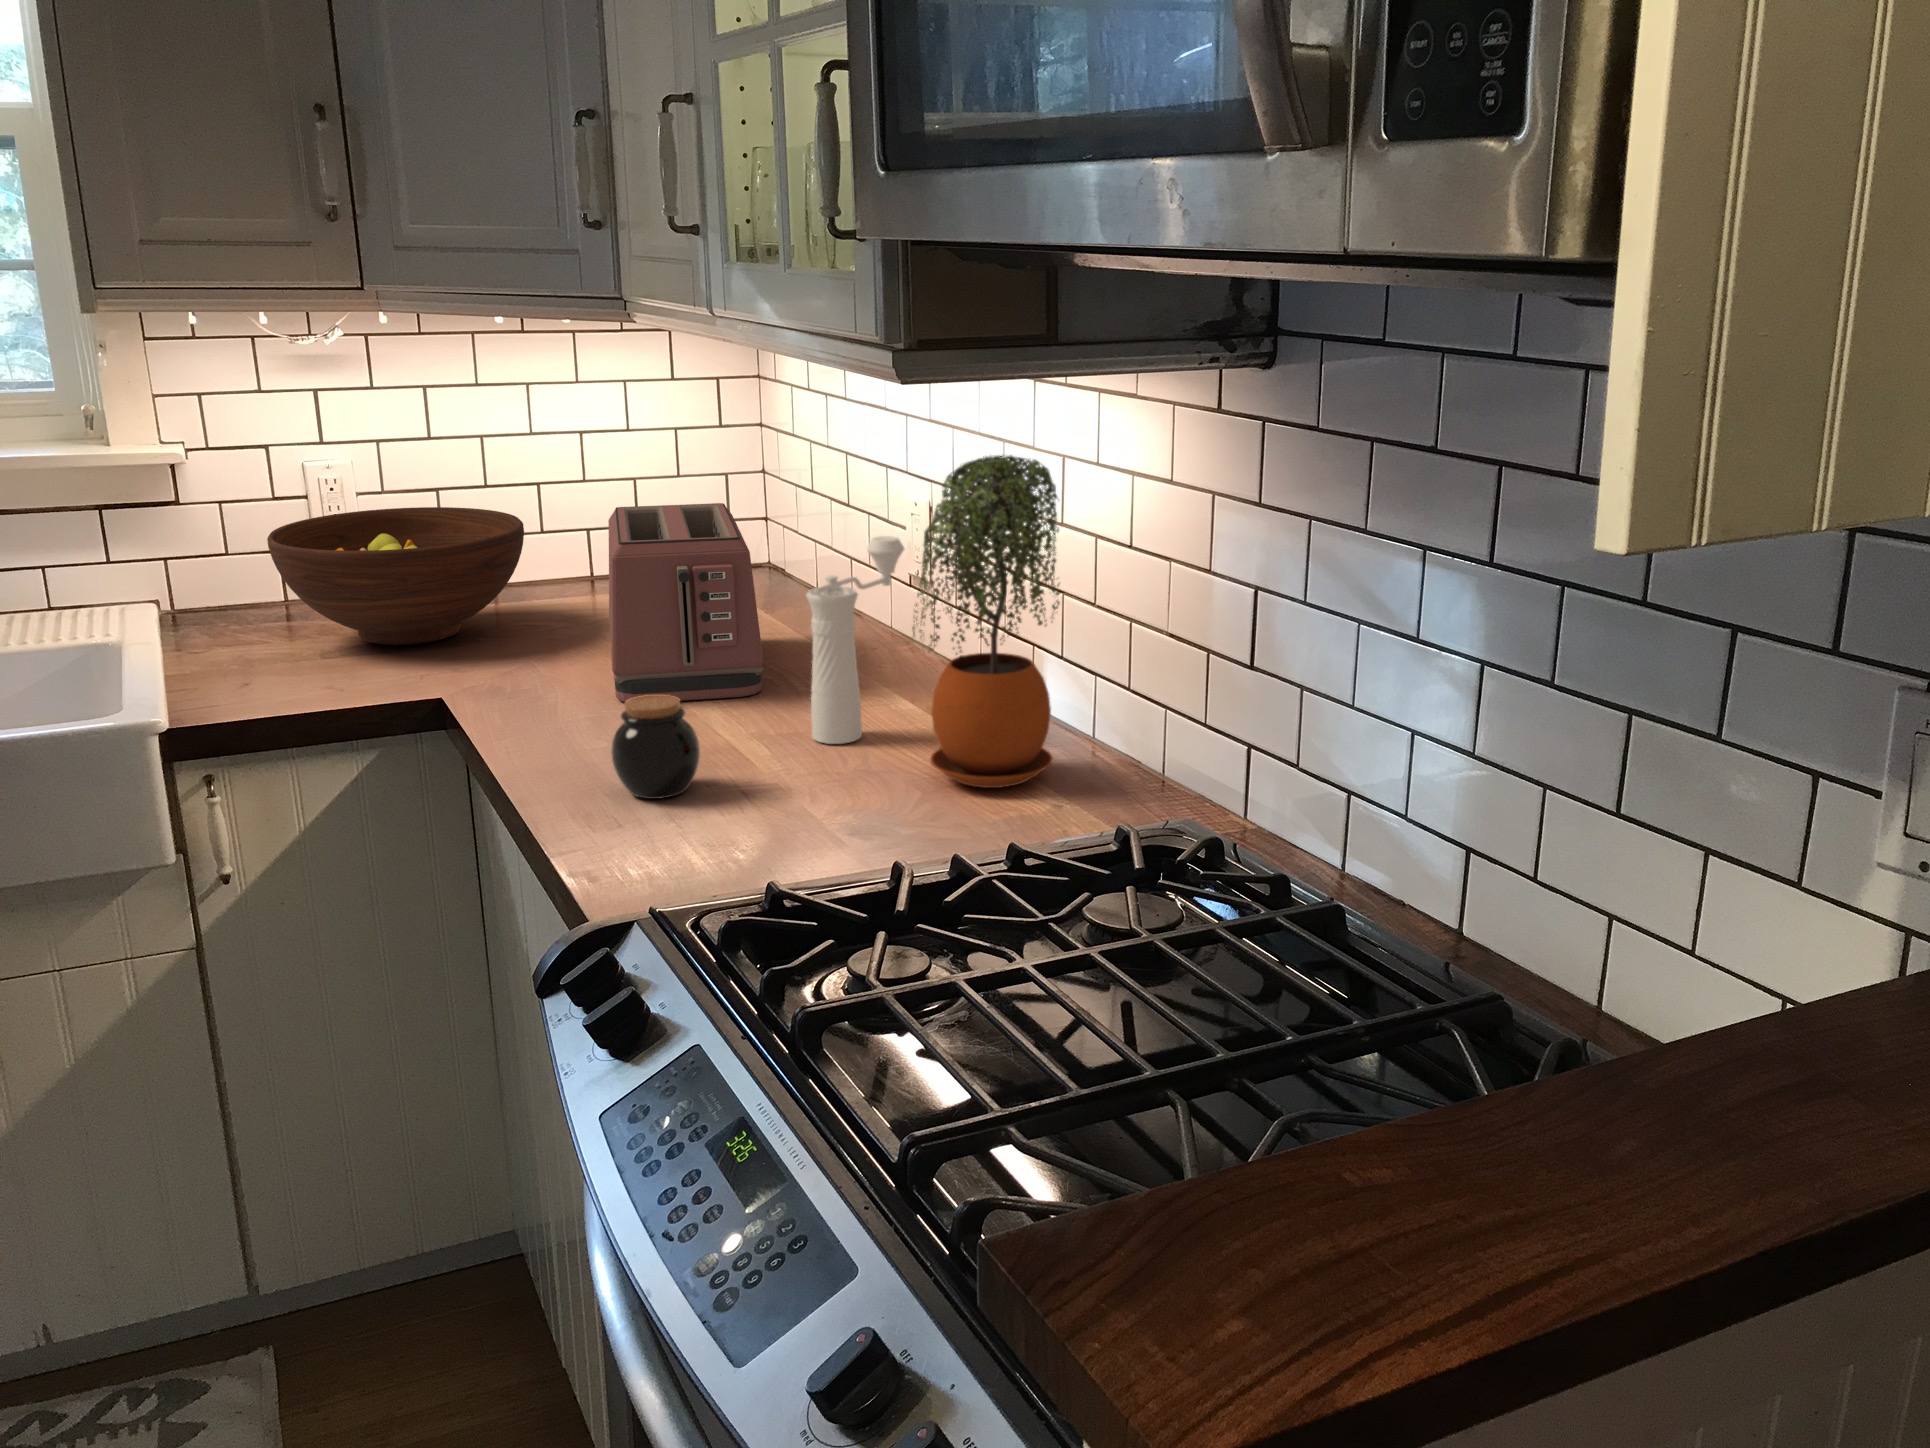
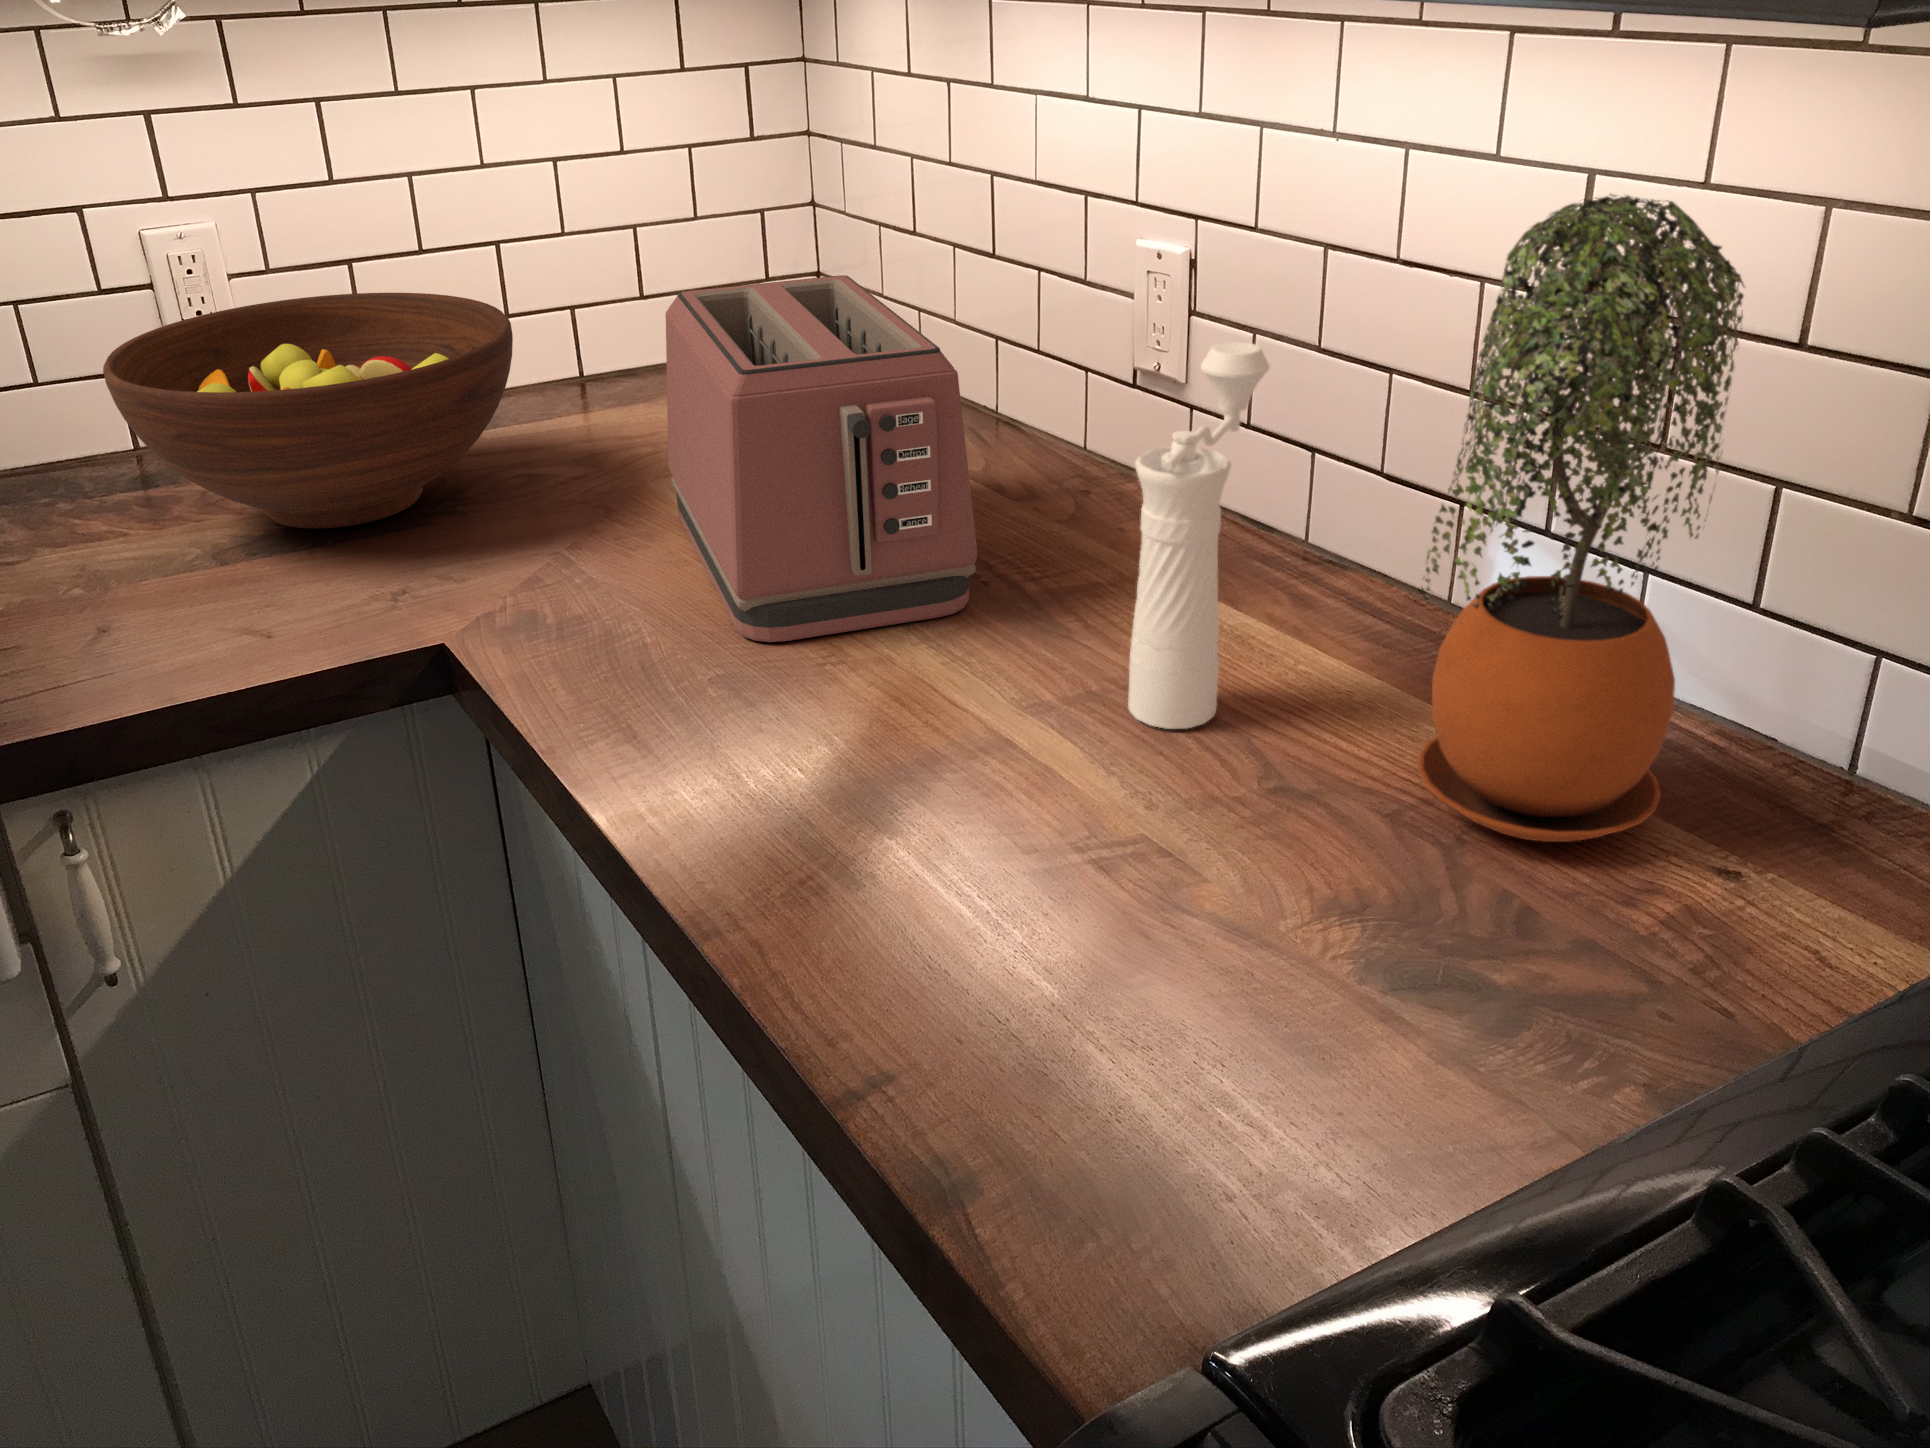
jar: present [611,694,700,799] -> none [852,702,1017,909]

